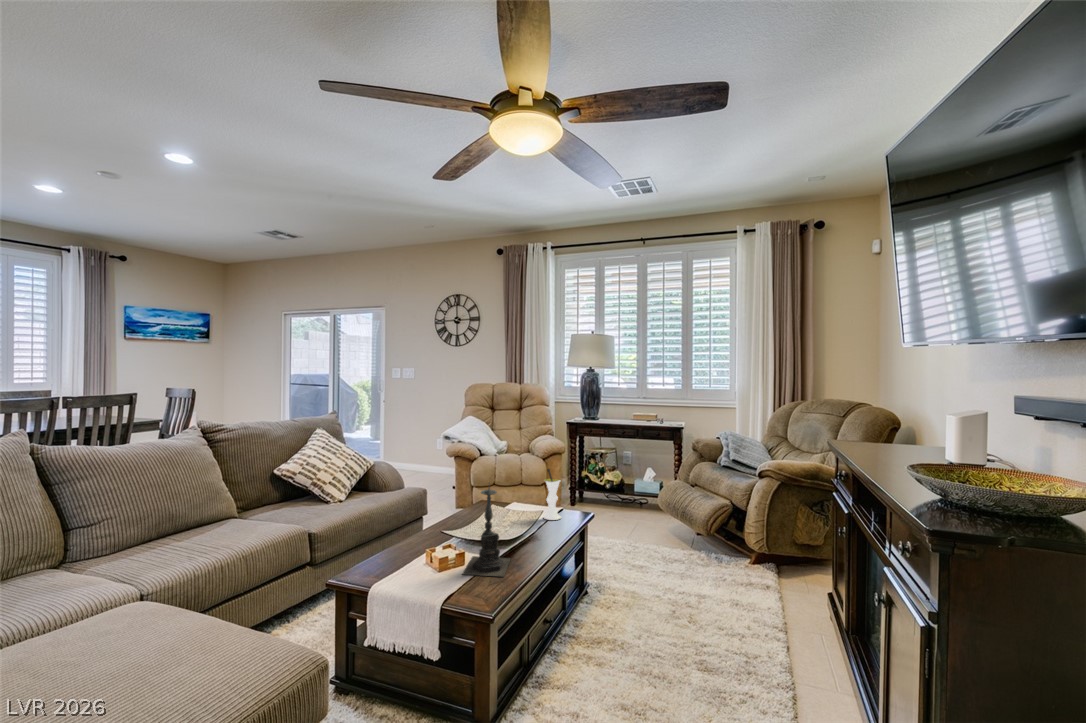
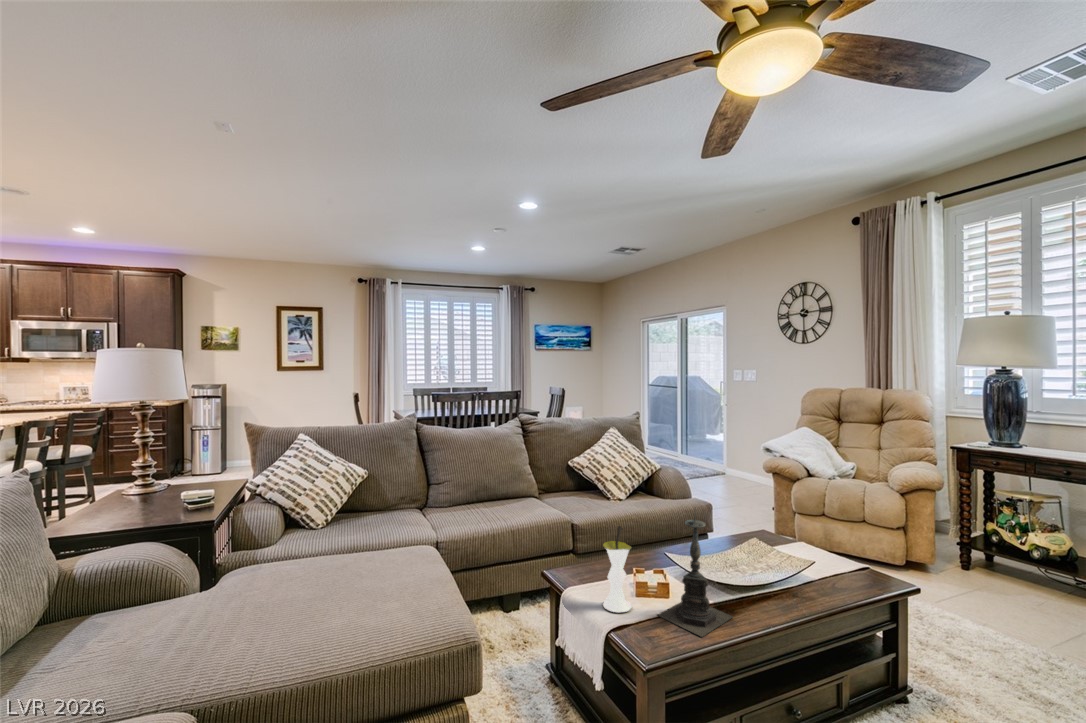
vase: present [544,469,561,520] -> present [603,526,632,612]

